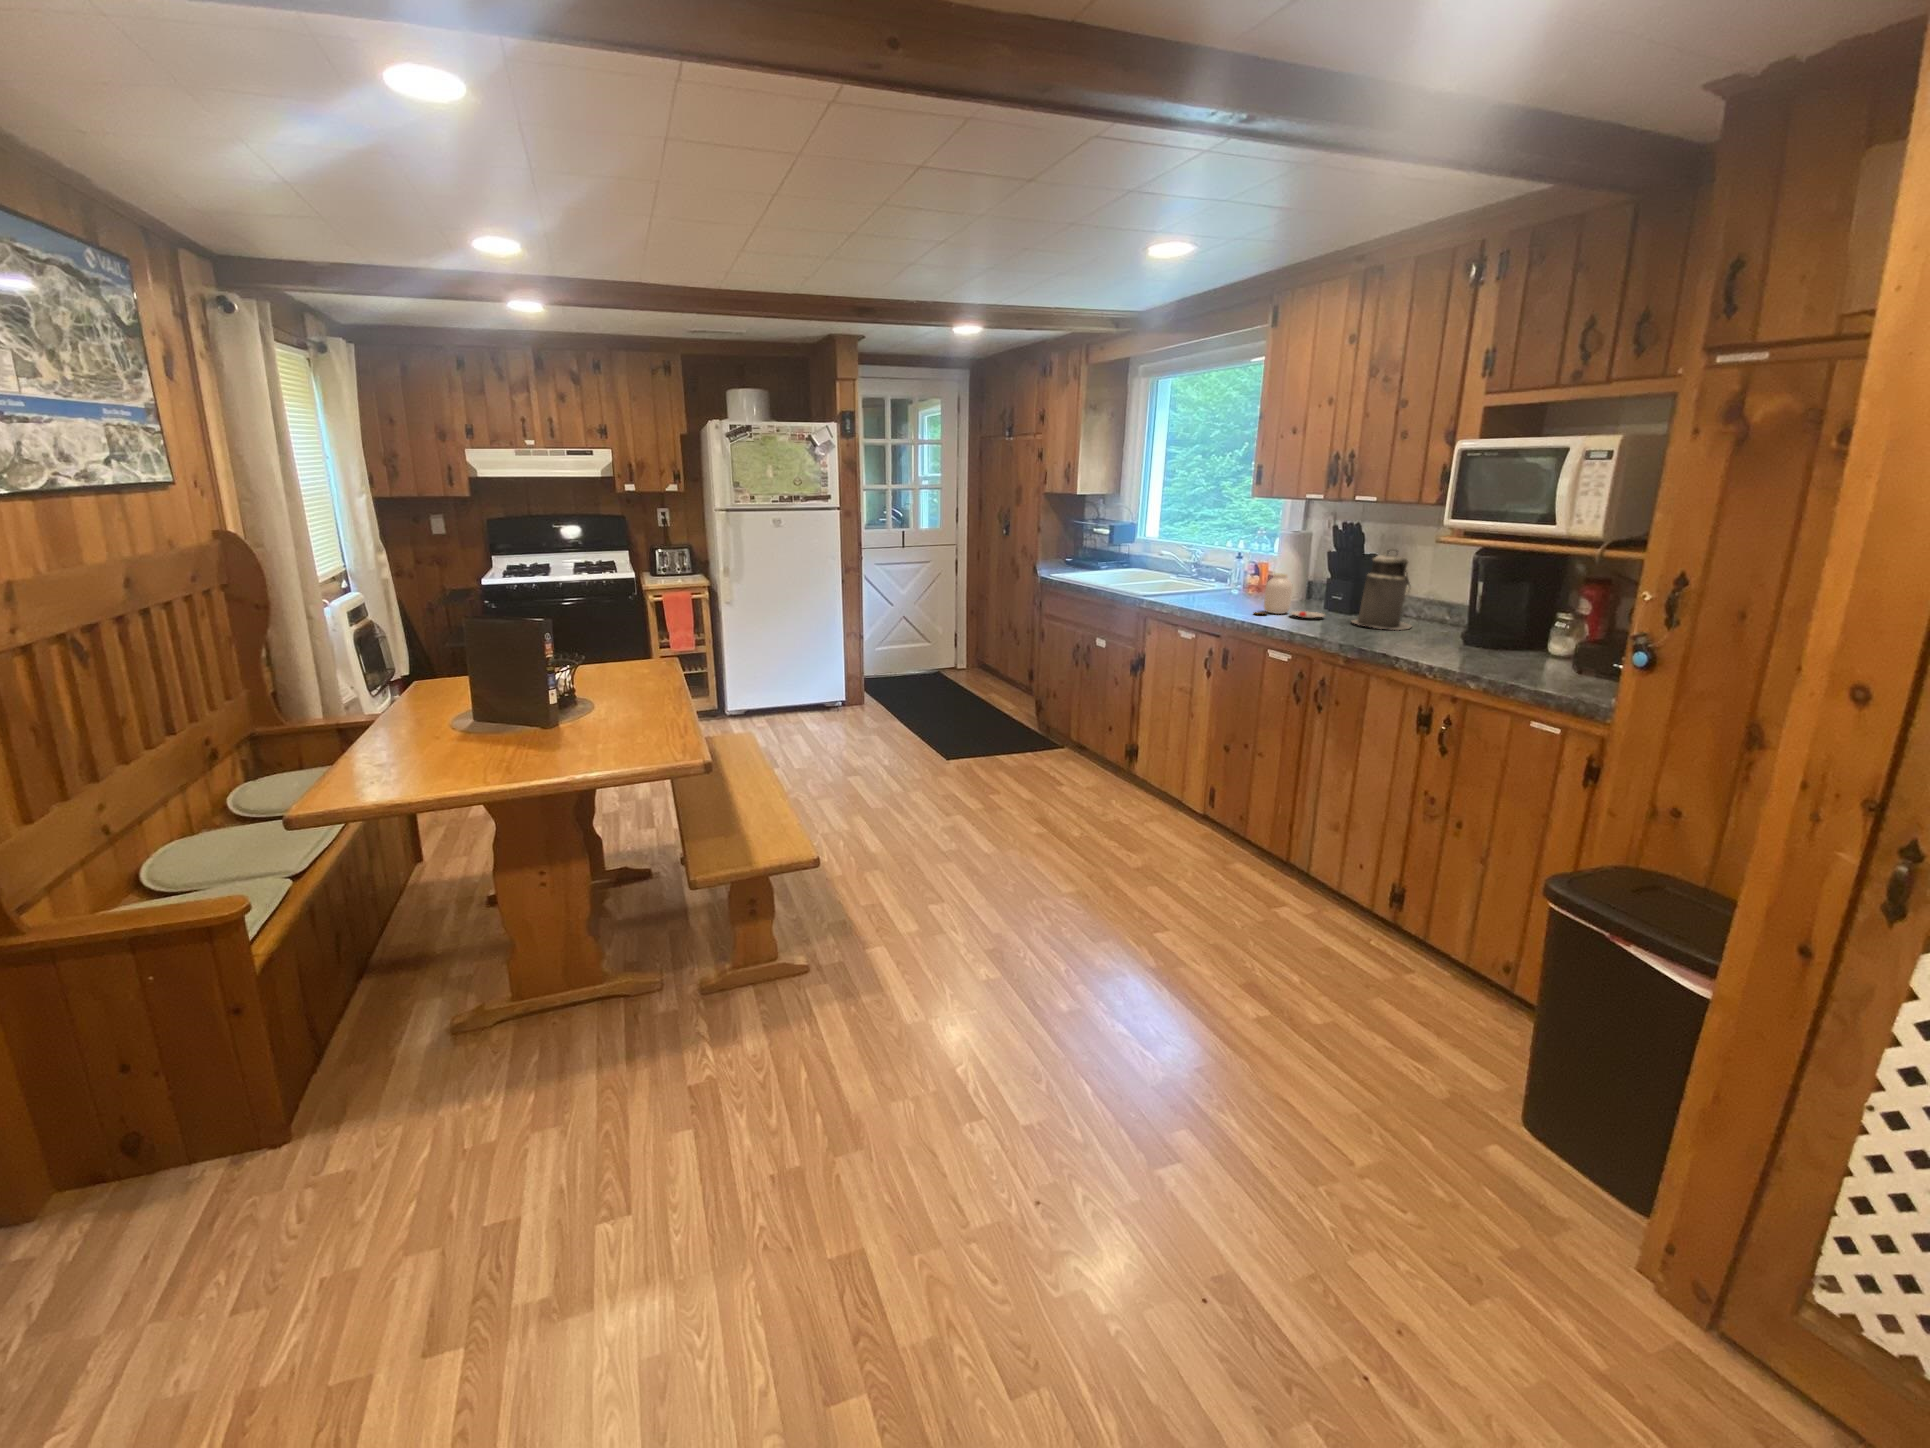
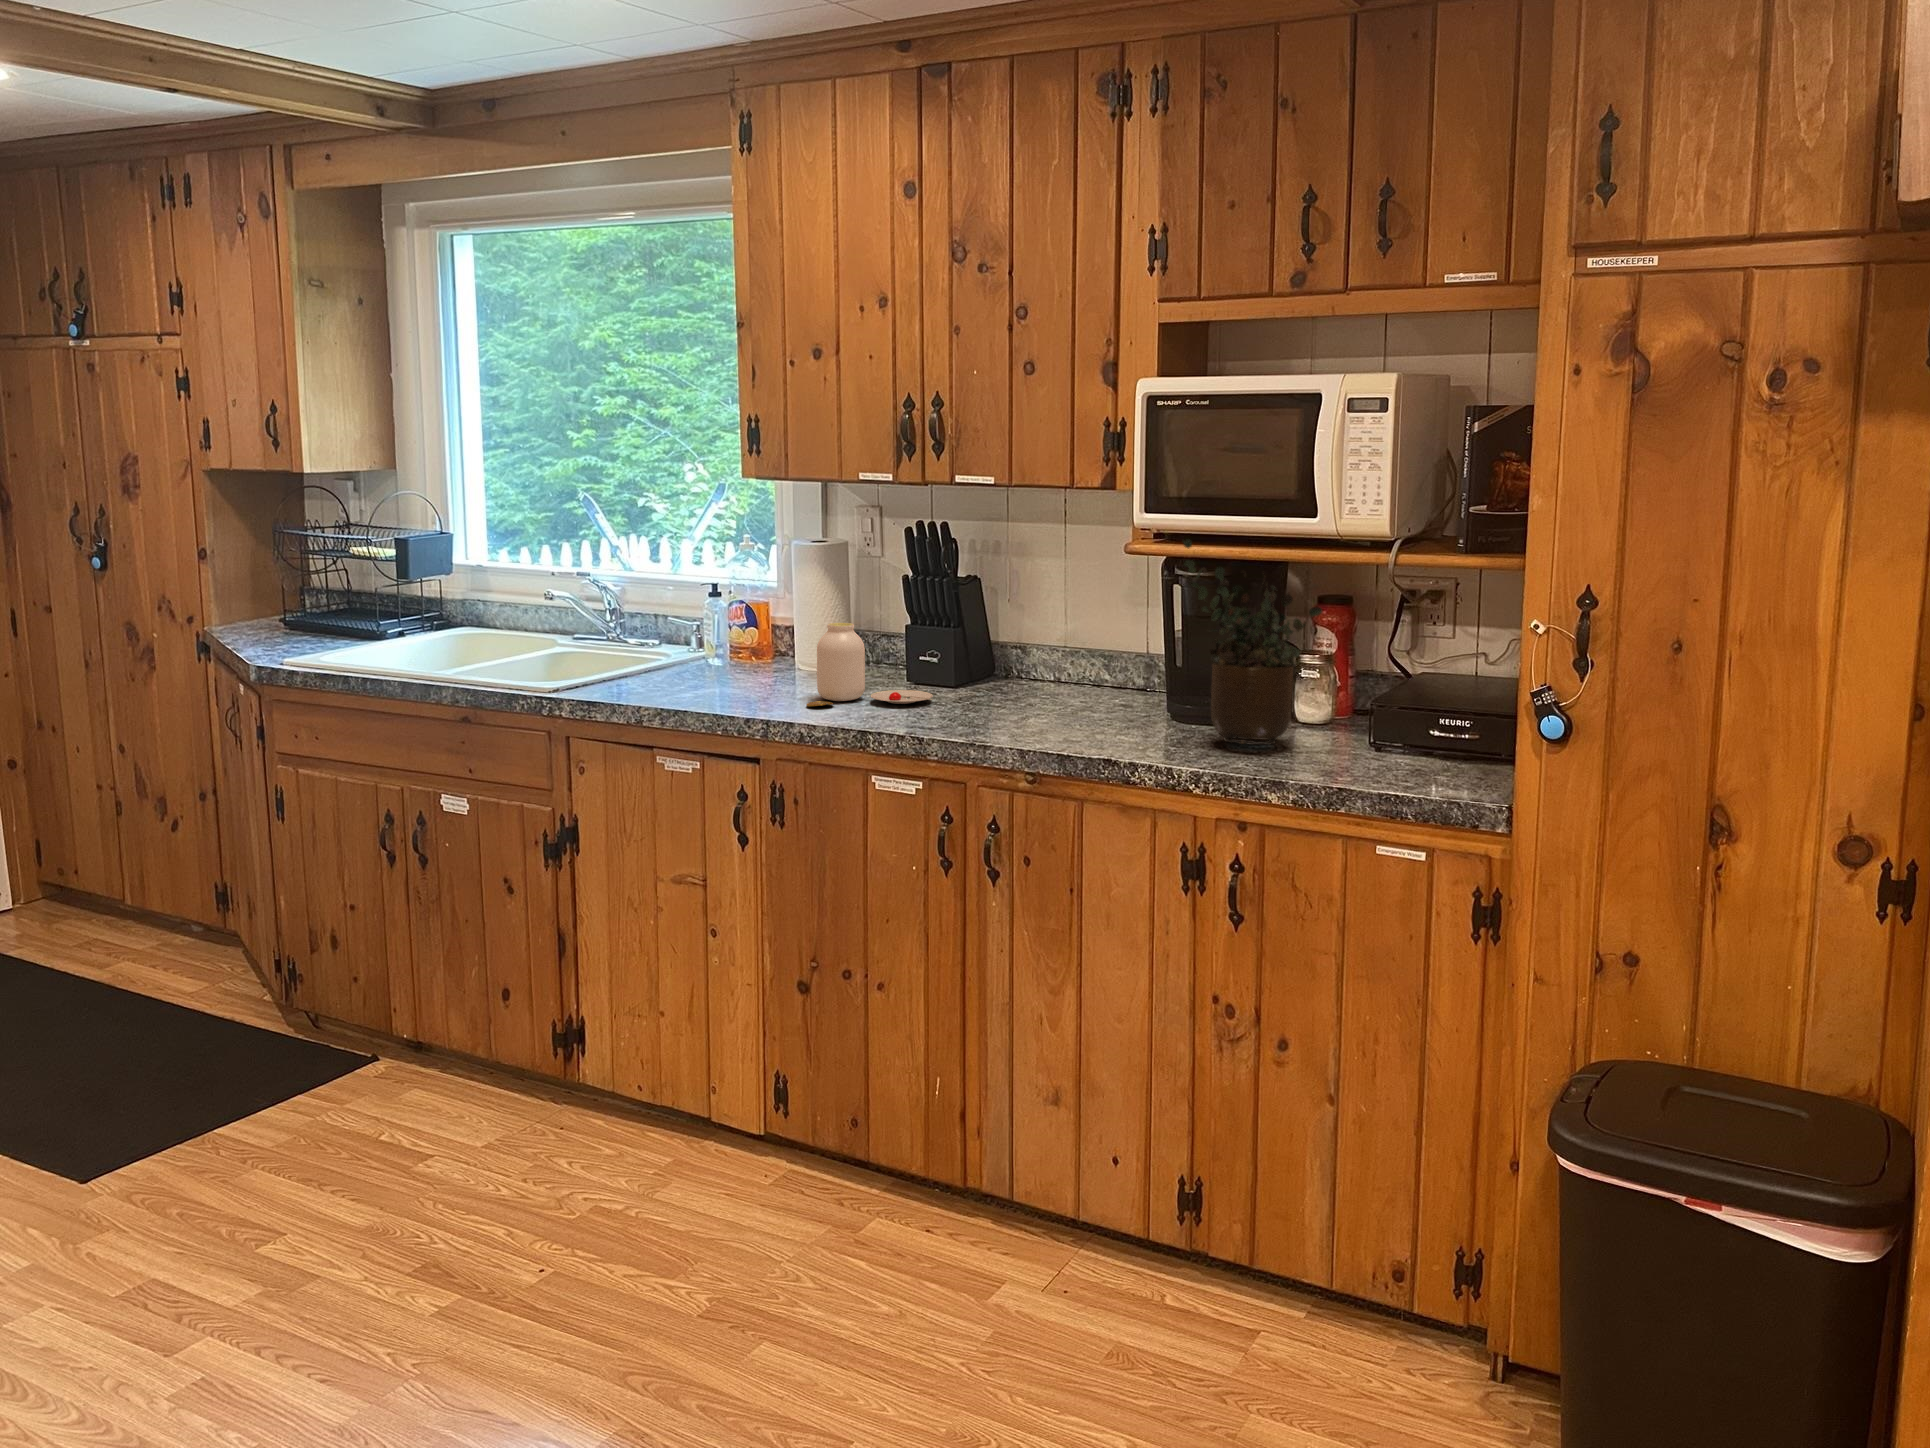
potted plant: none [1459,535,1543,659] -> present [1183,539,1323,745]
canister: present [1352,550,1411,630] -> none [980,567,1076,710]

